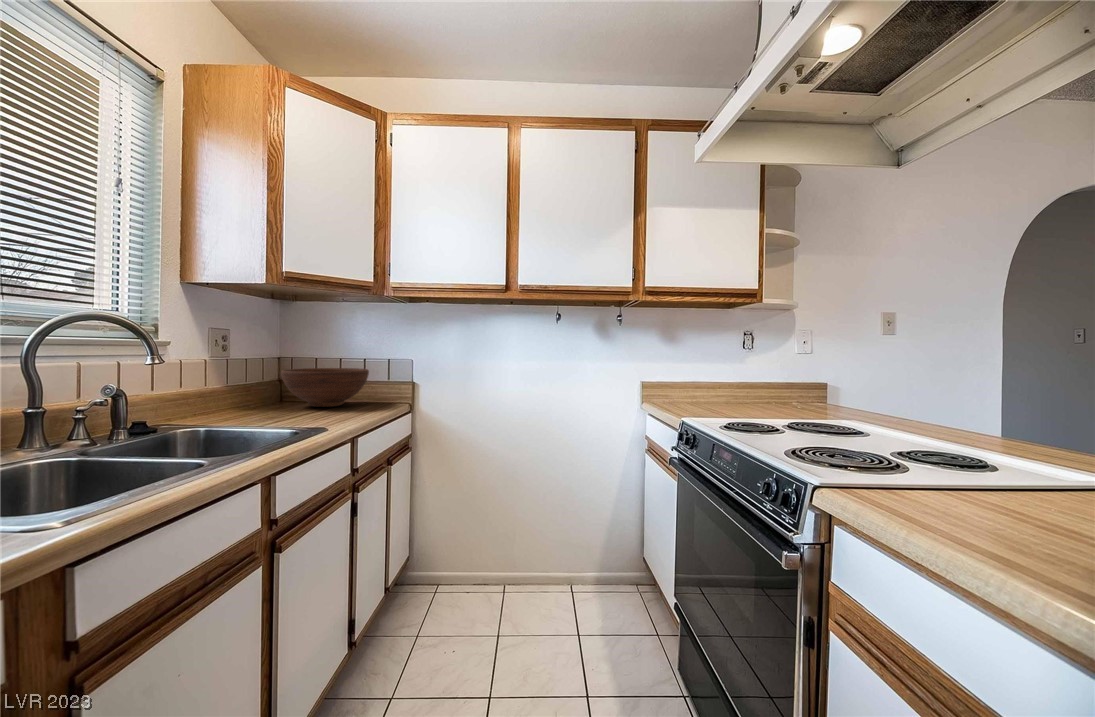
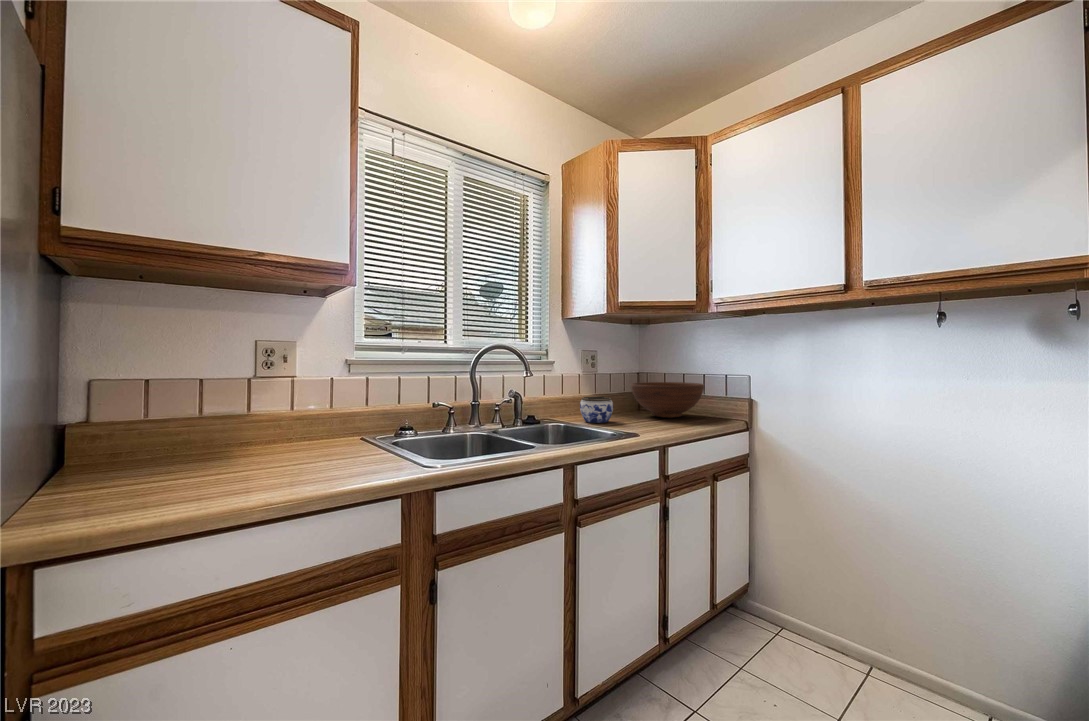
jar: none [219,387,270,422] -> present [580,397,613,423]

